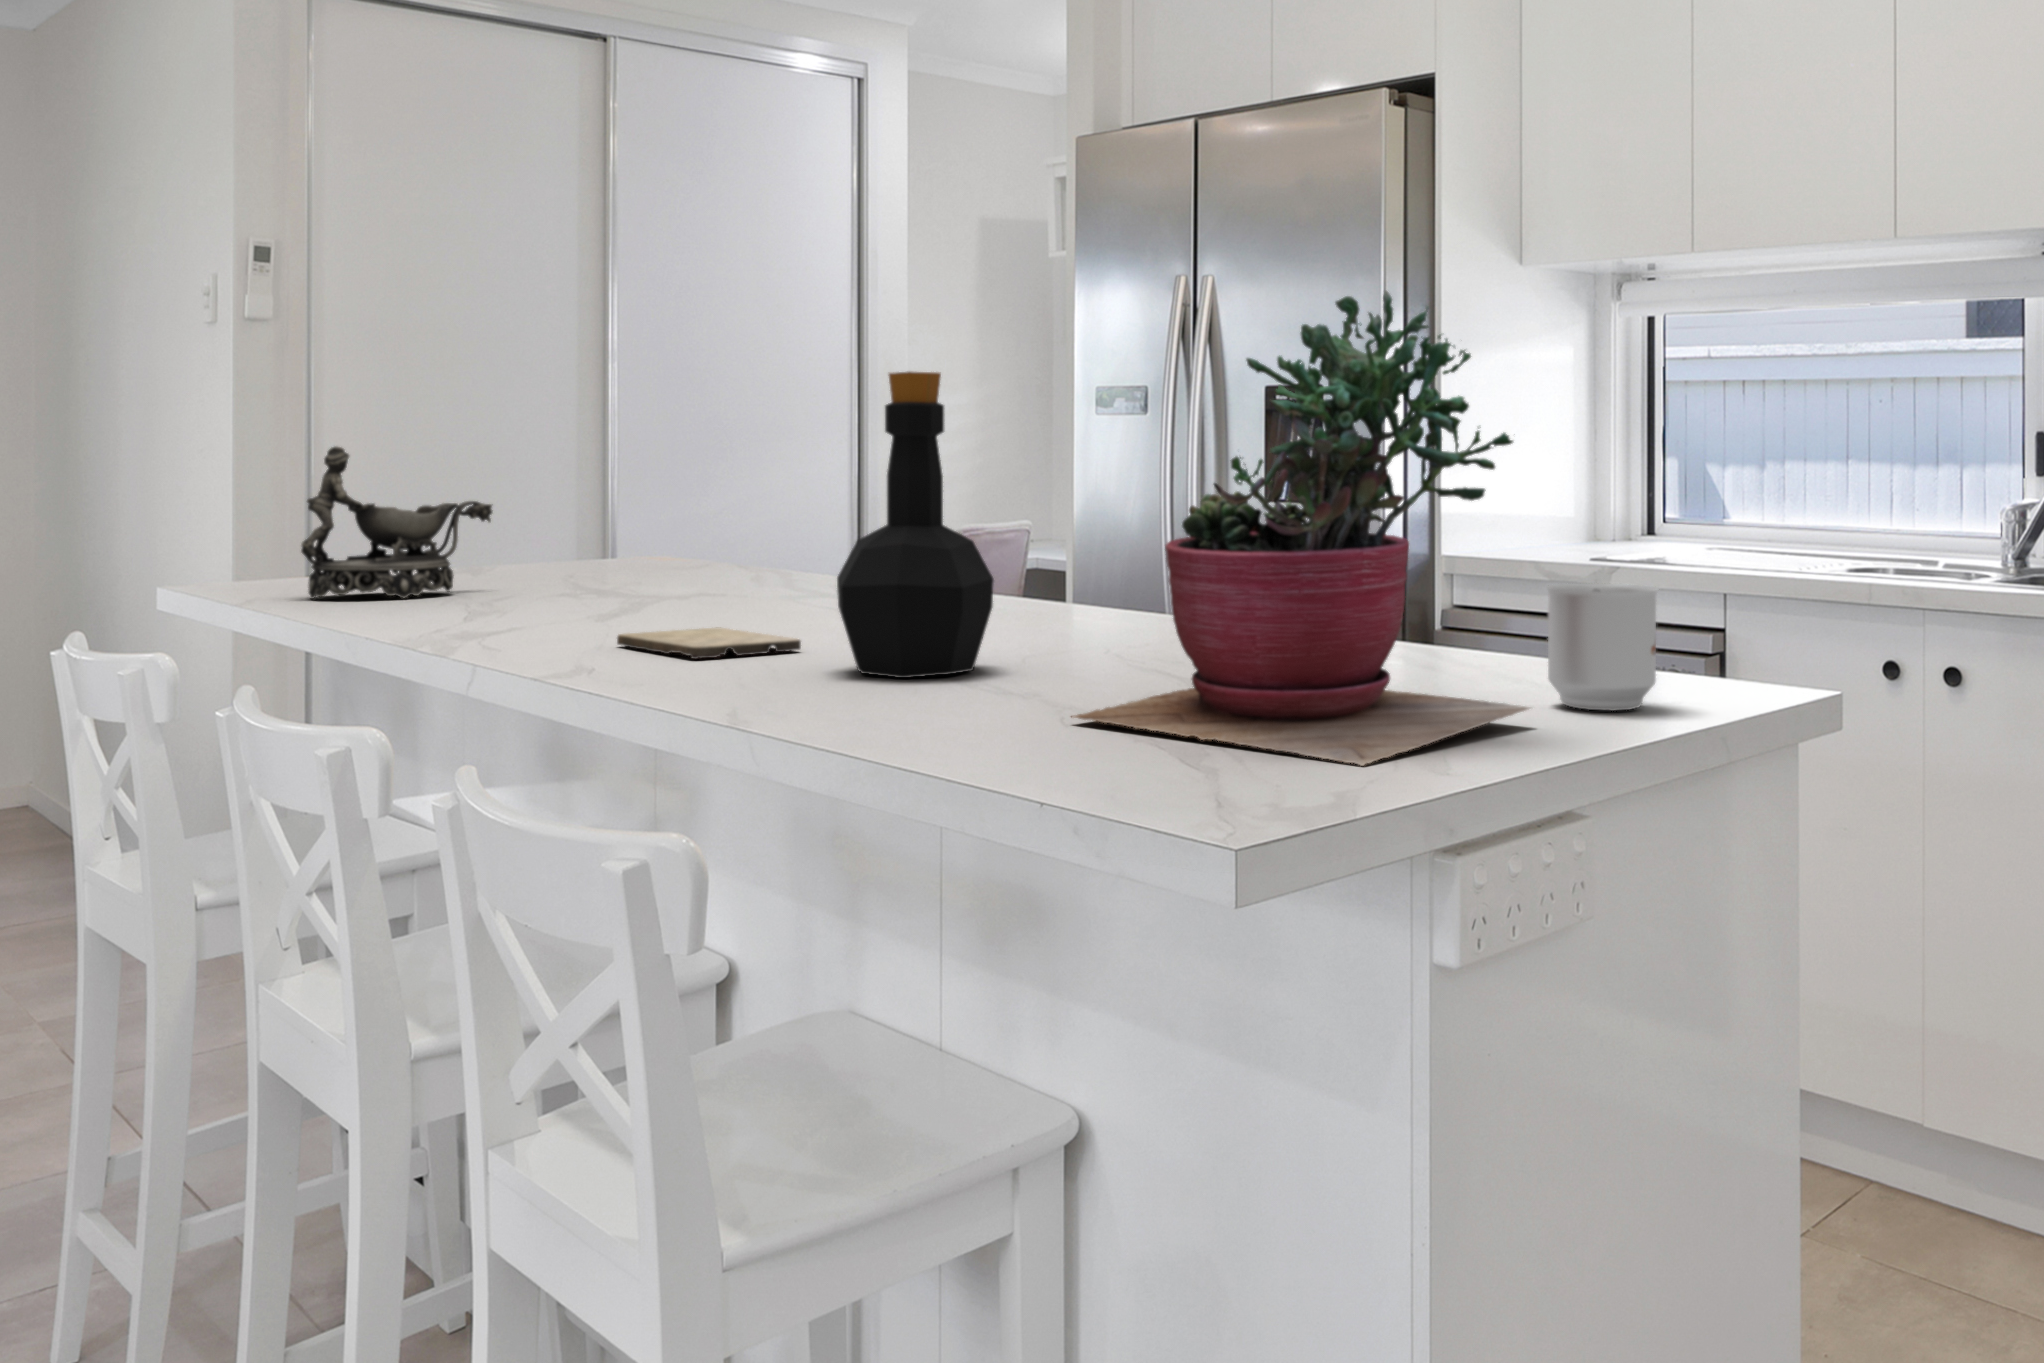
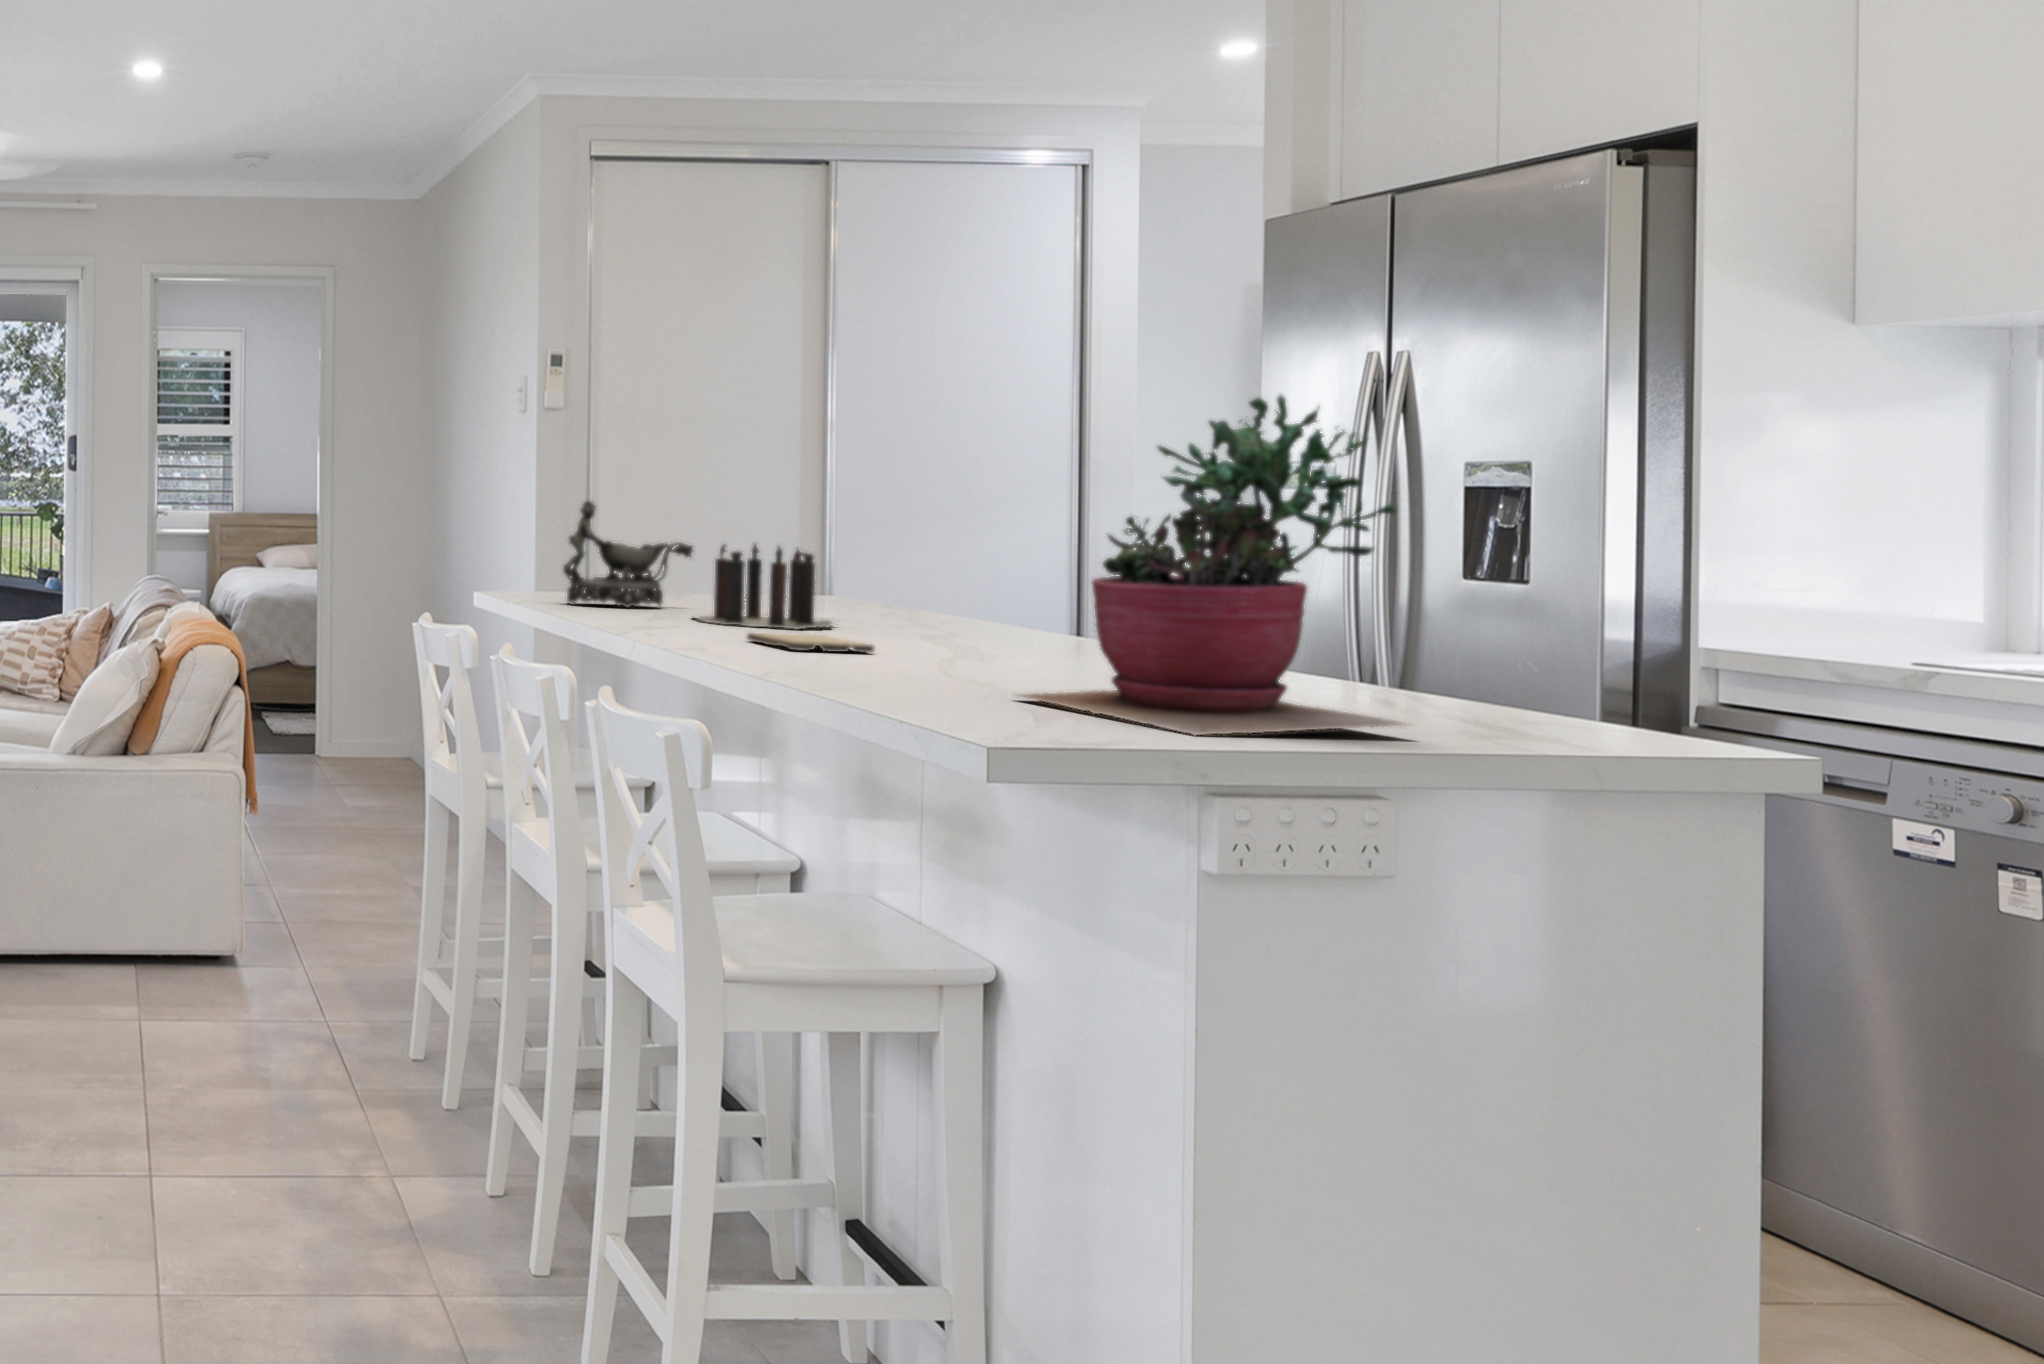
bottle: present [837,372,994,678] -> none [885,453,1008,673]
candle: none [487,498,753,618] -> present [698,545,832,629]
mug: present [1547,583,1658,711] -> none [1477,635,1600,744]

